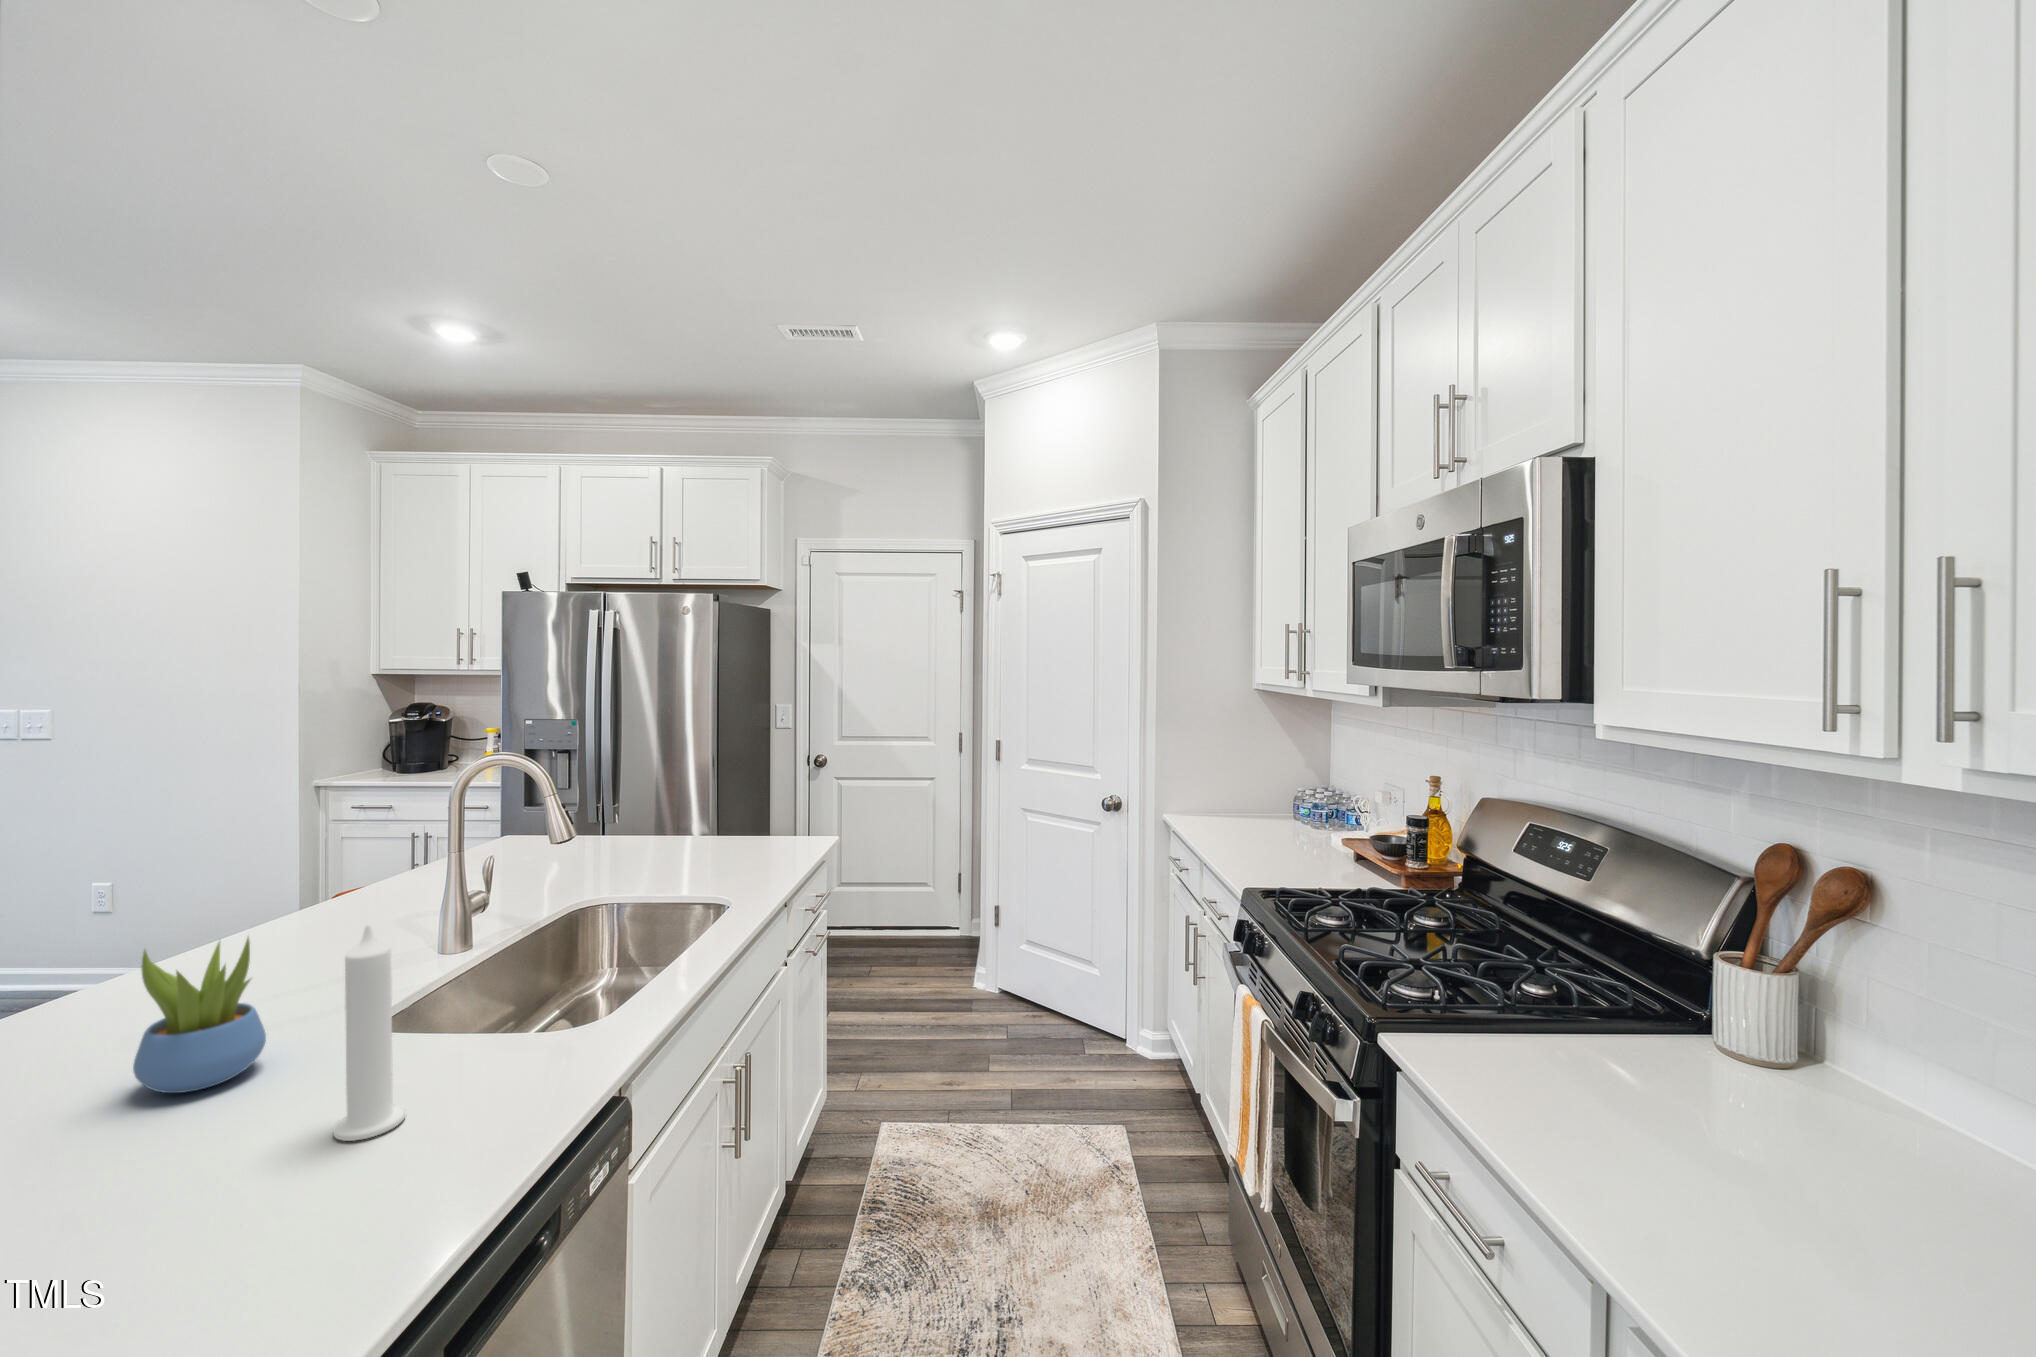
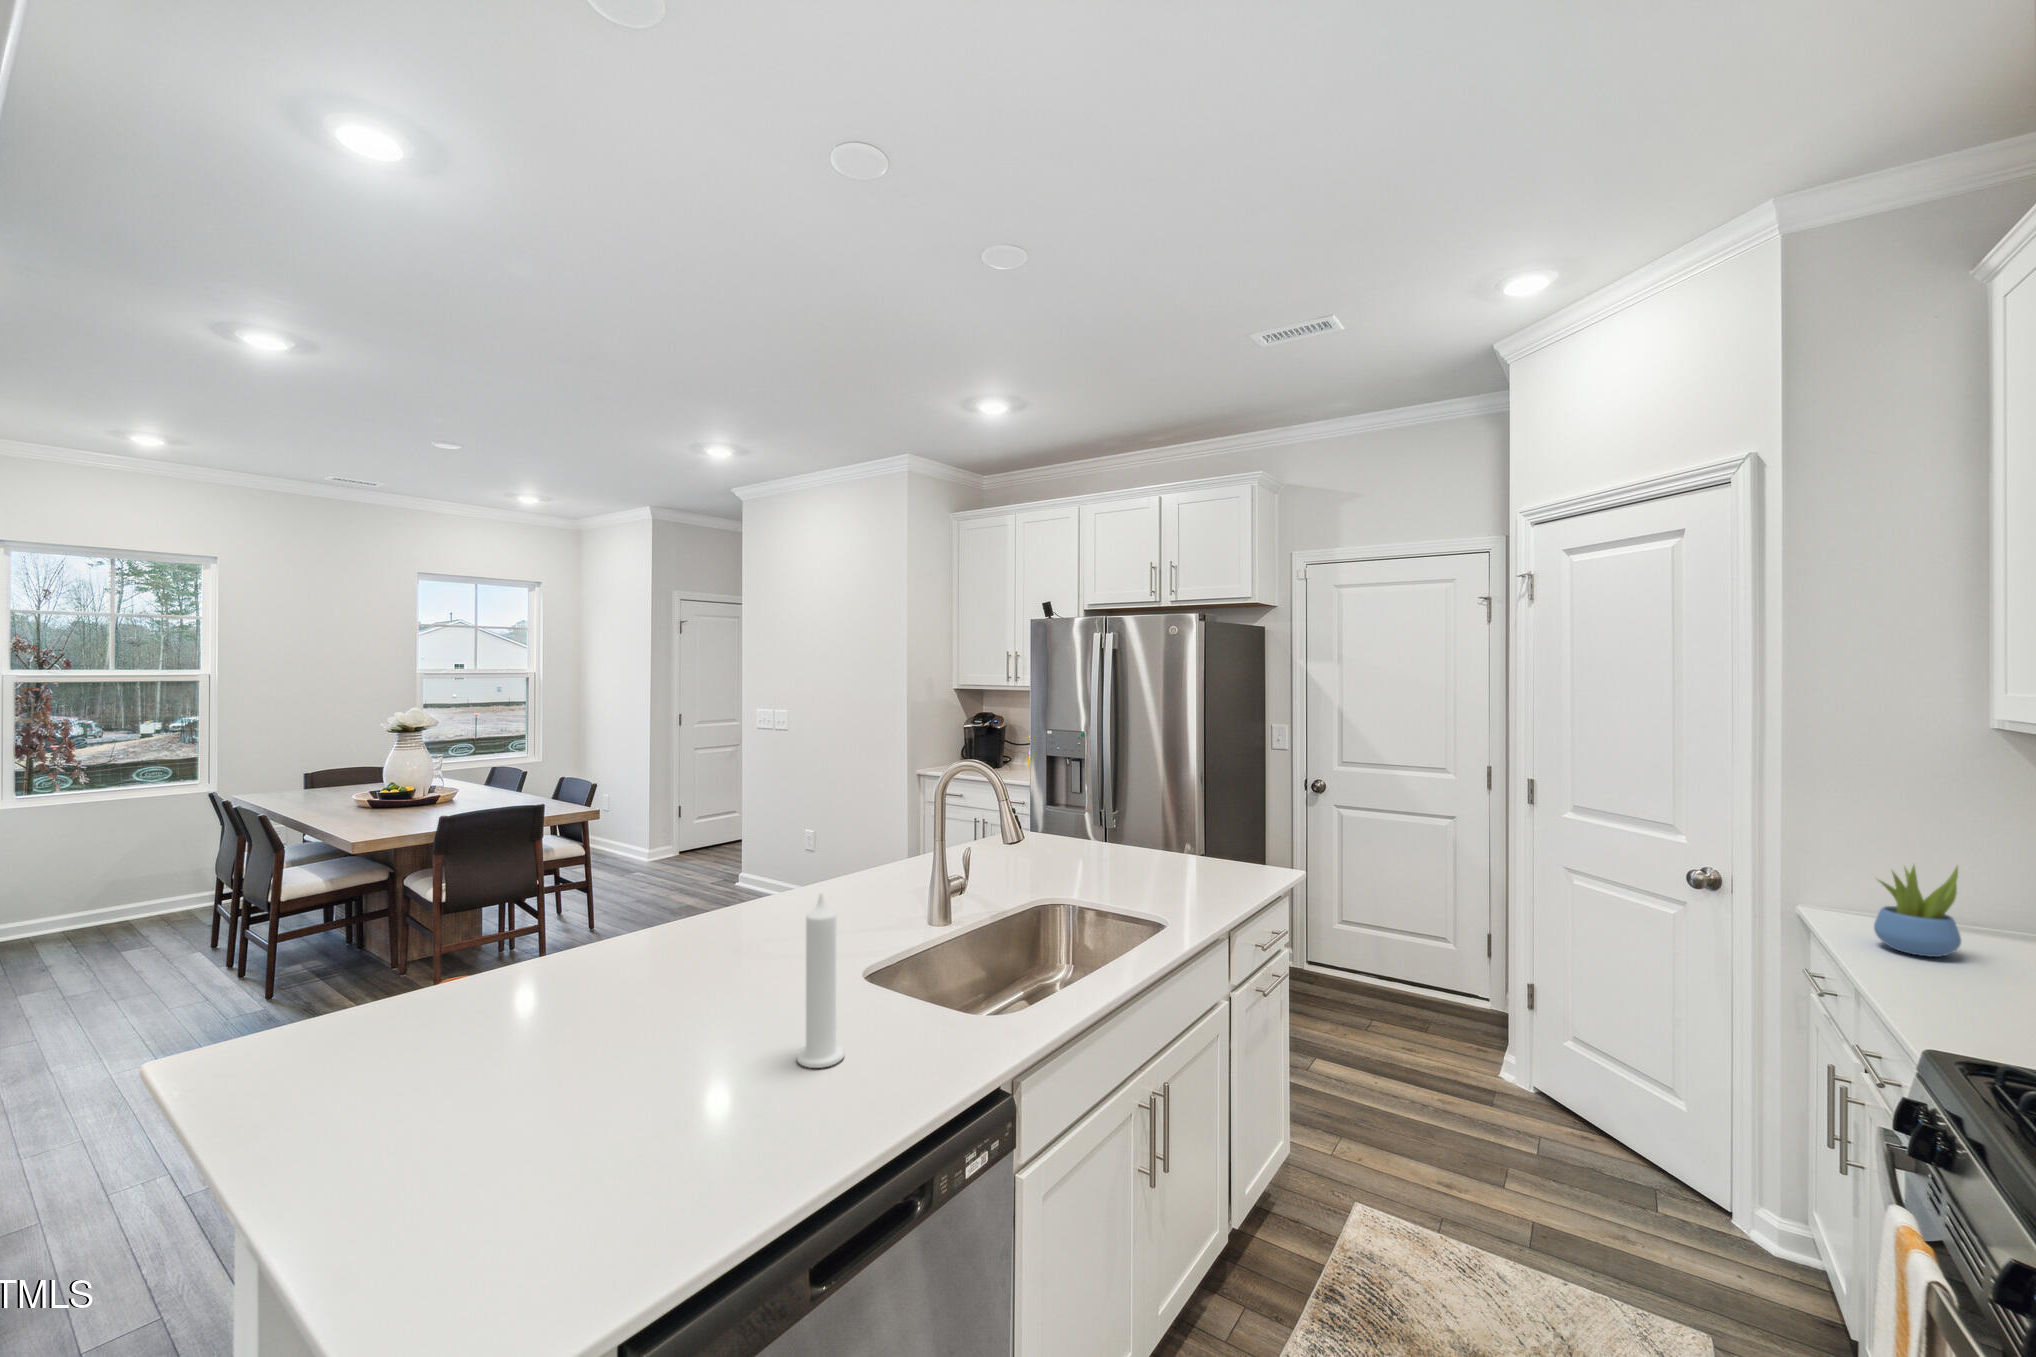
succulent plant: present [133,938,266,1093] -> present [1874,866,1961,957]

